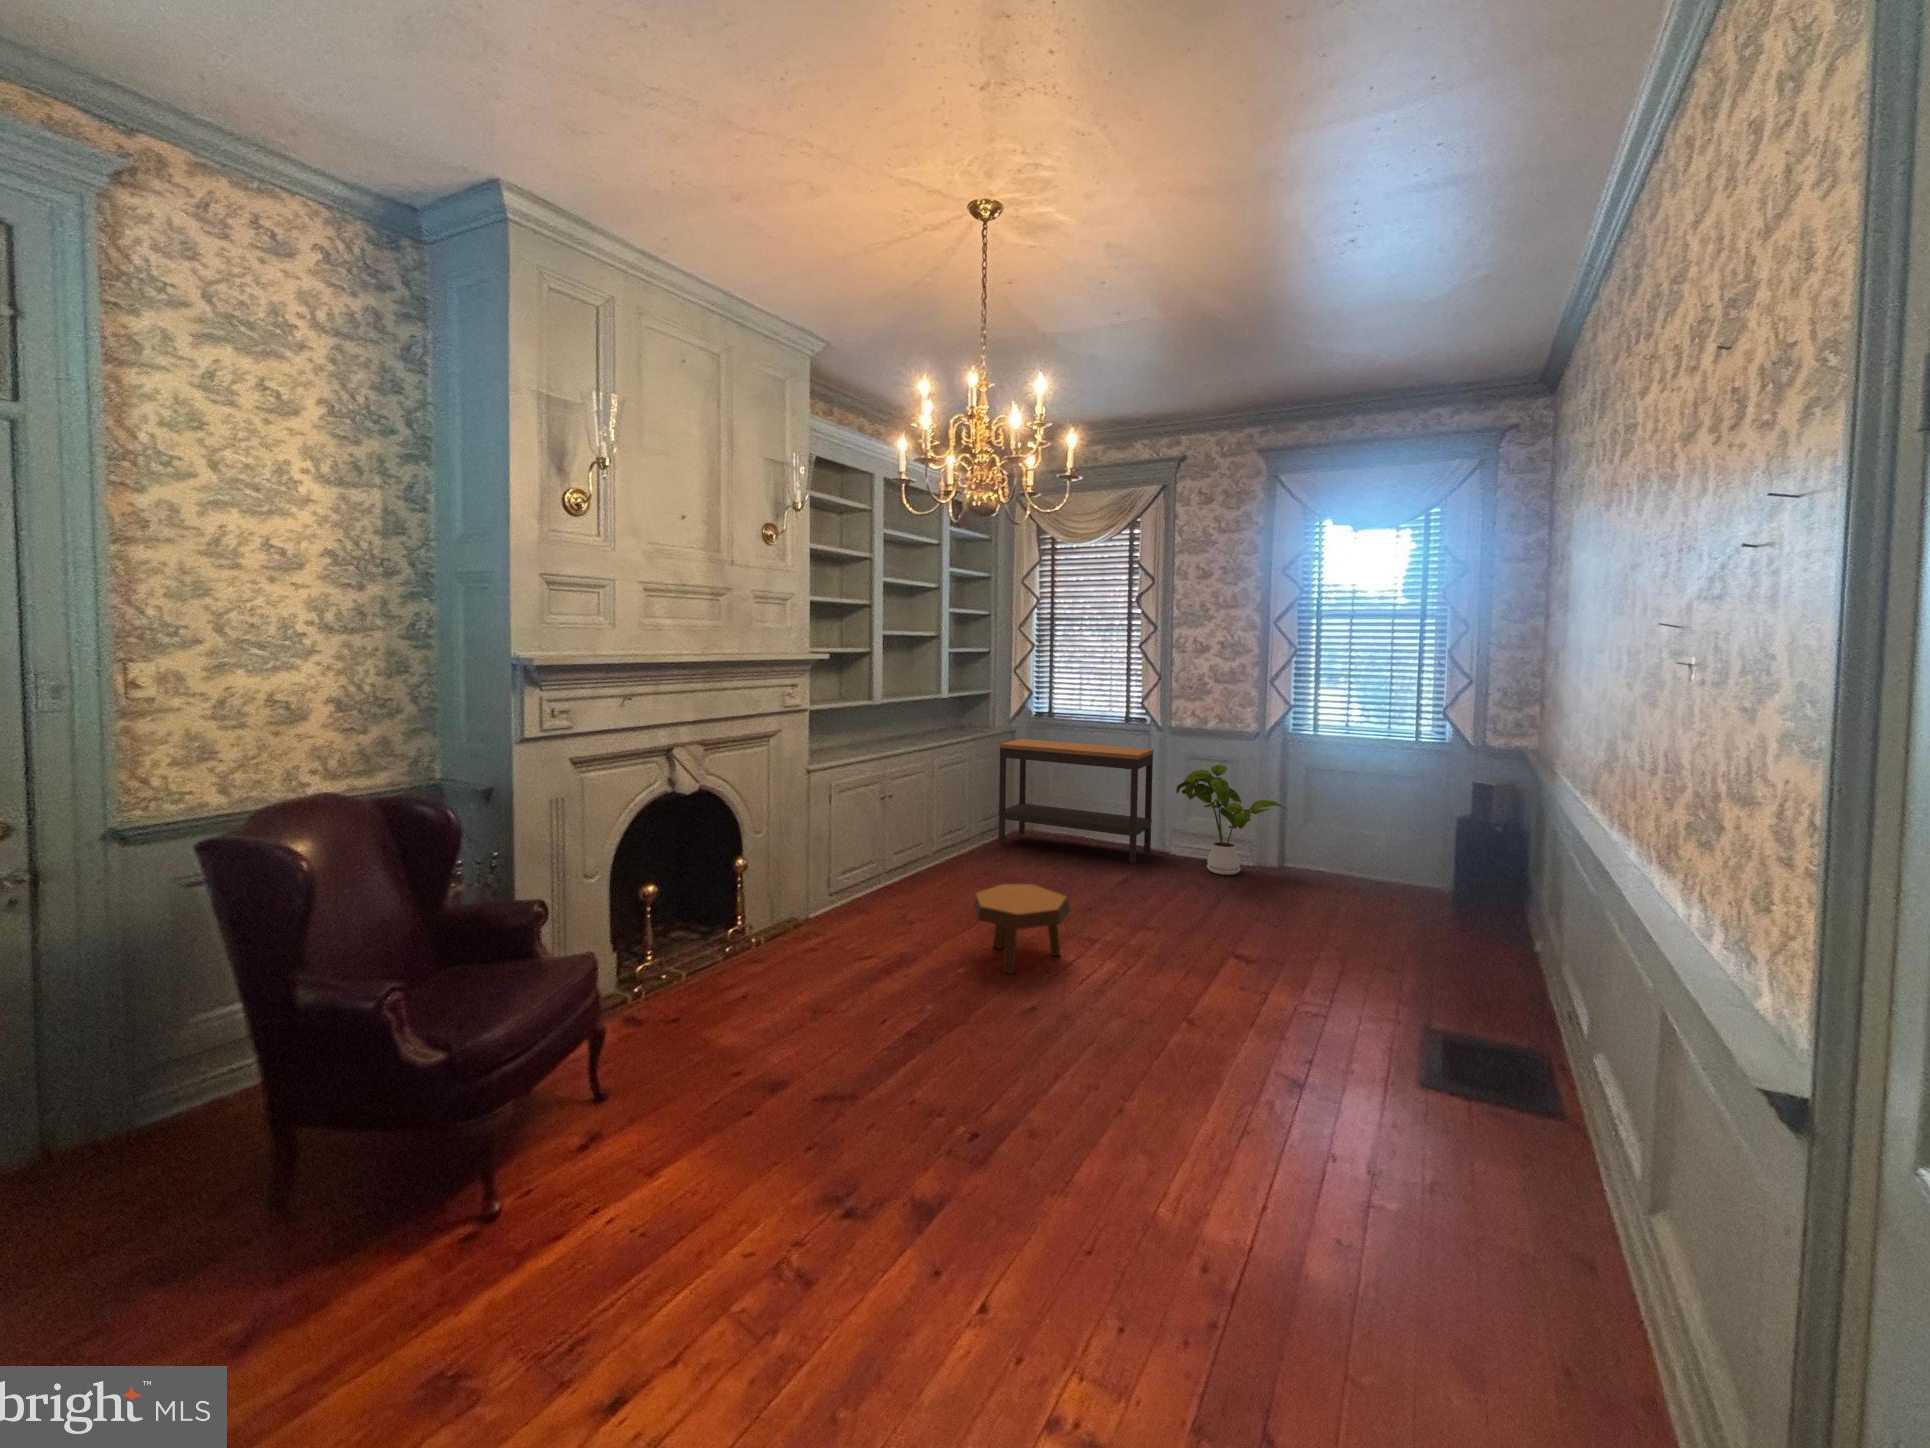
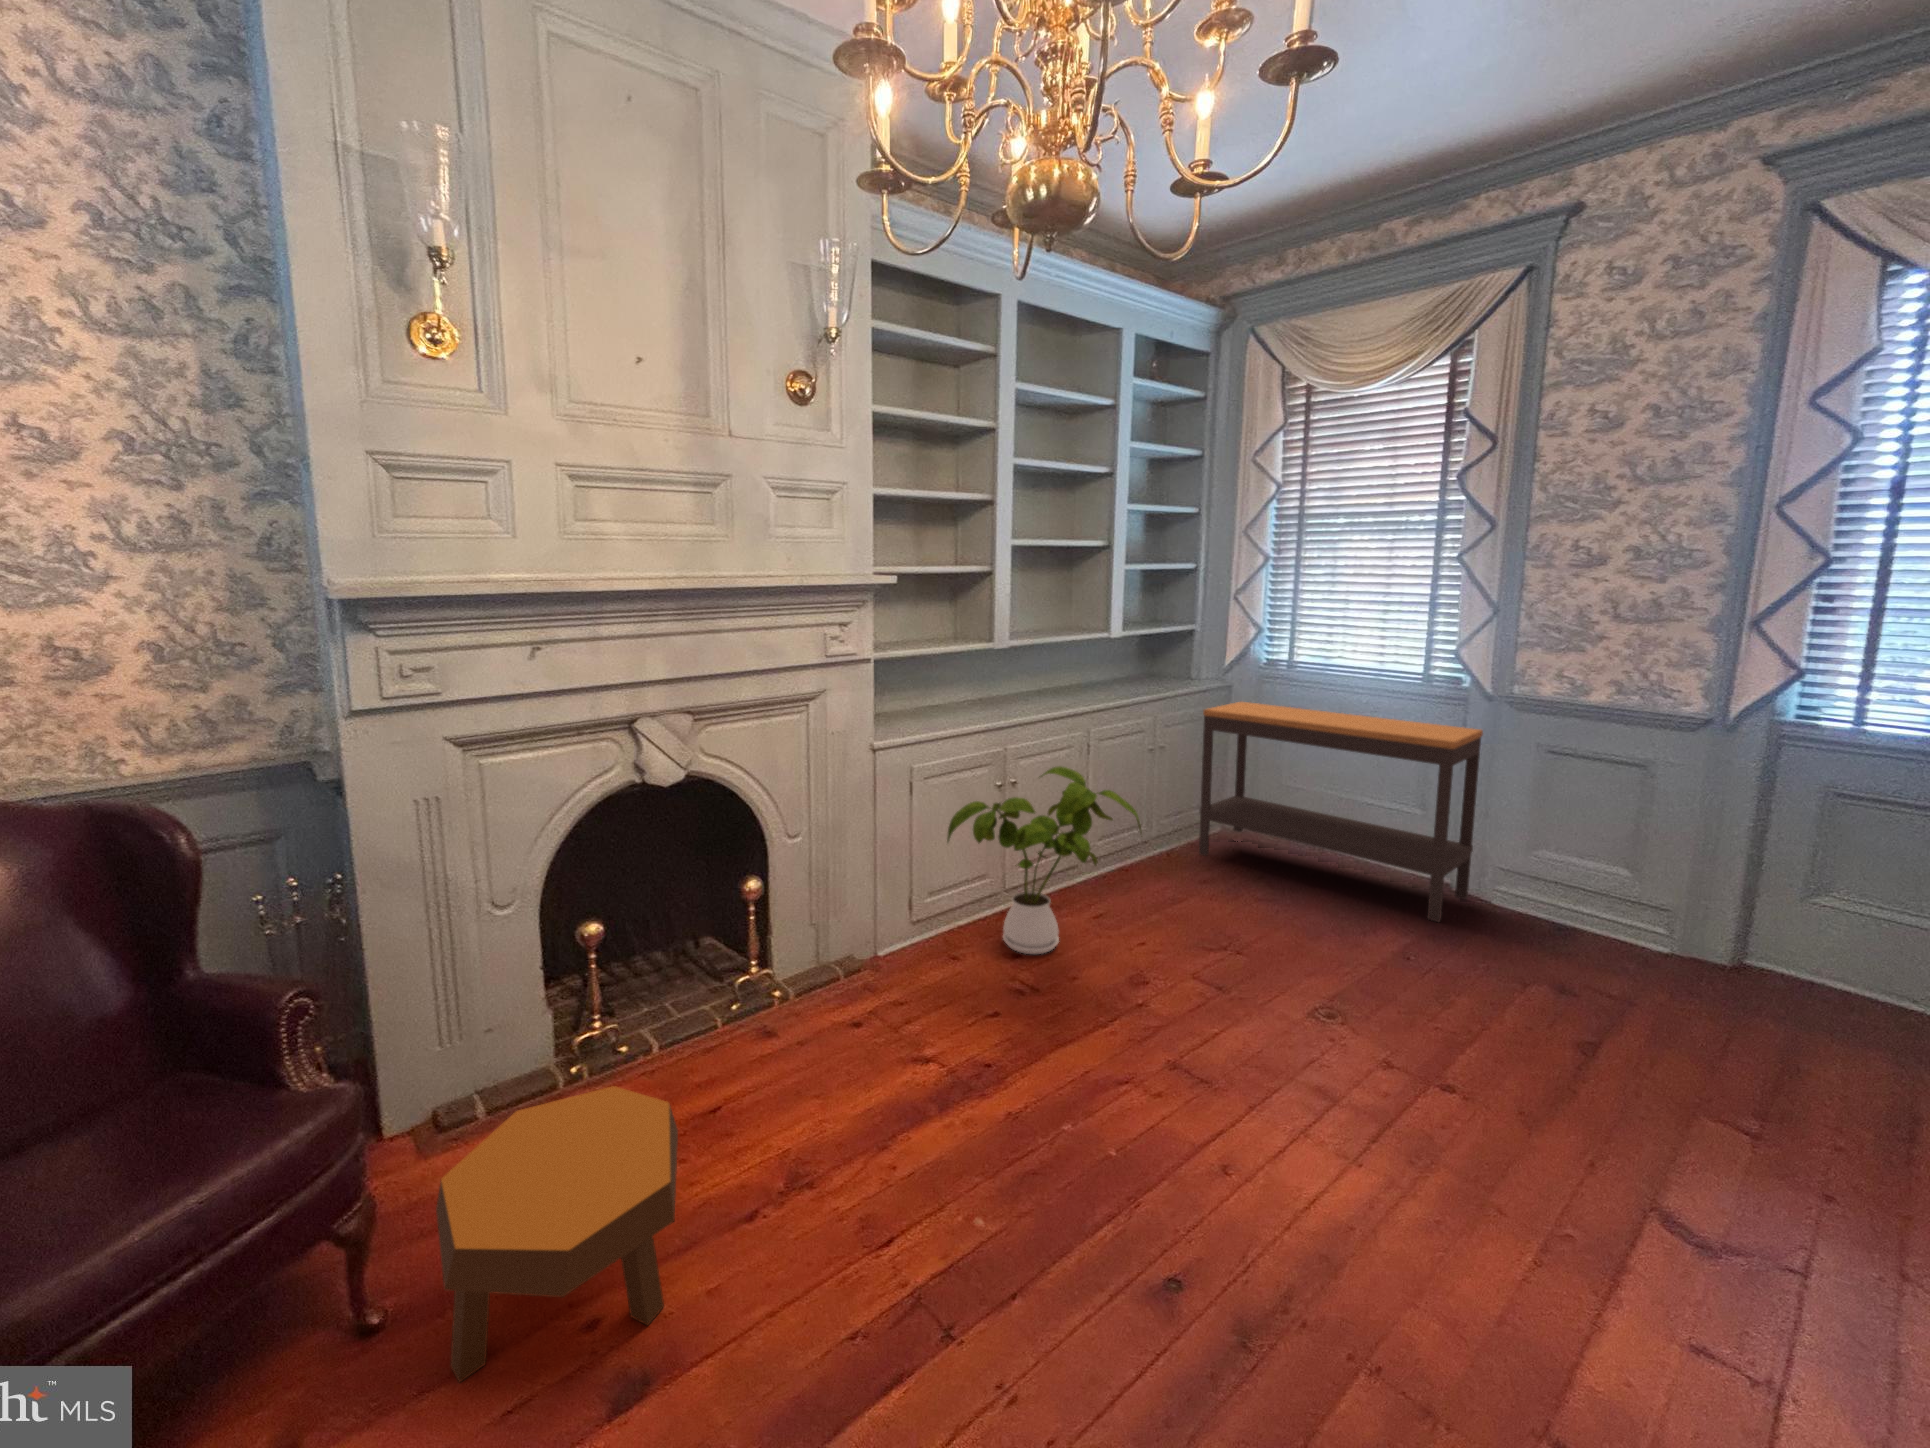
house plant: present [1176,765,1288,875] -> present [947,766,1142,954]
footstool: present [975,884,1071,974] -> present [436,1086,678,1382]

